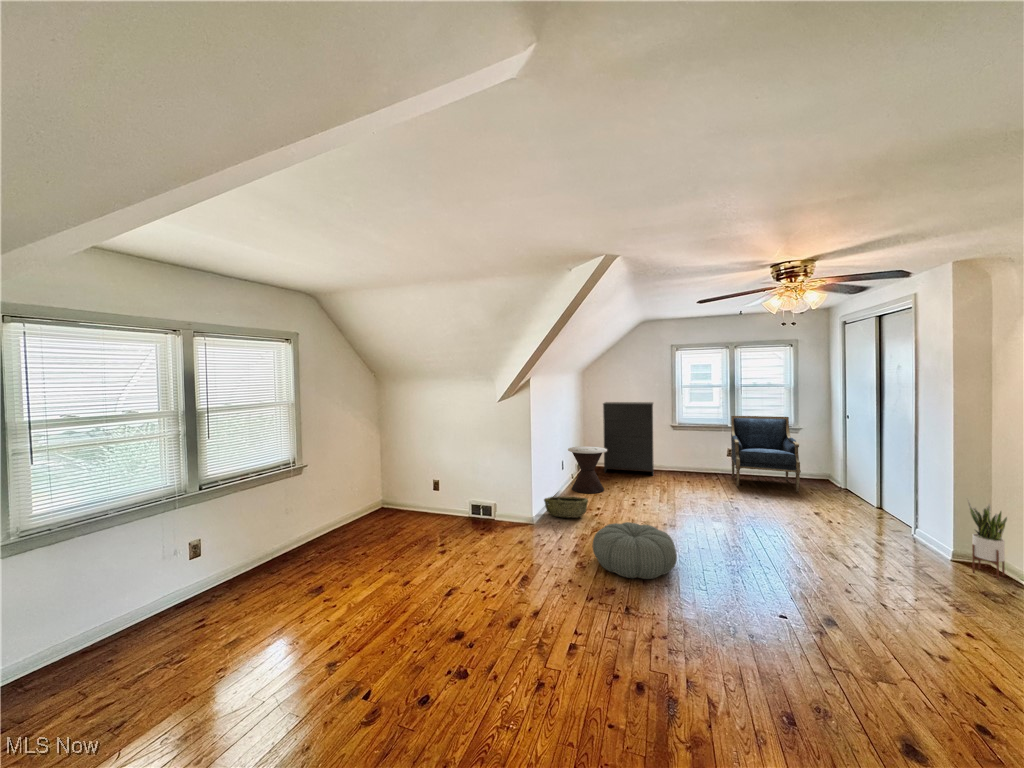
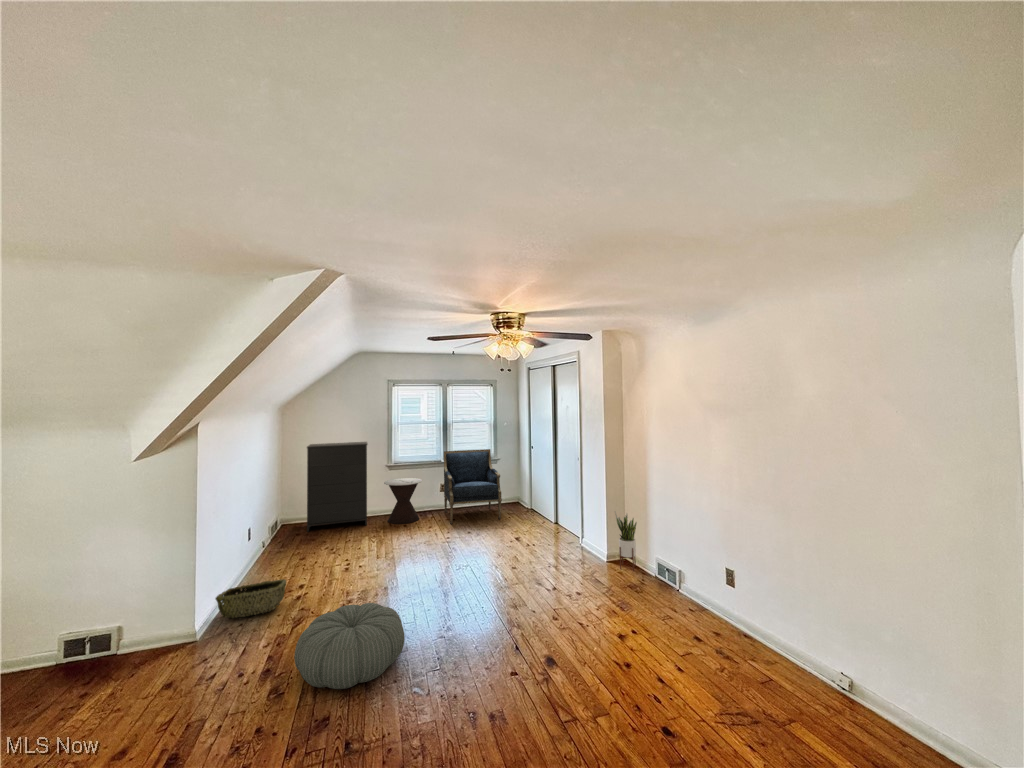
side table: present [568,446,607,493] -> present [384,478,422,524]

